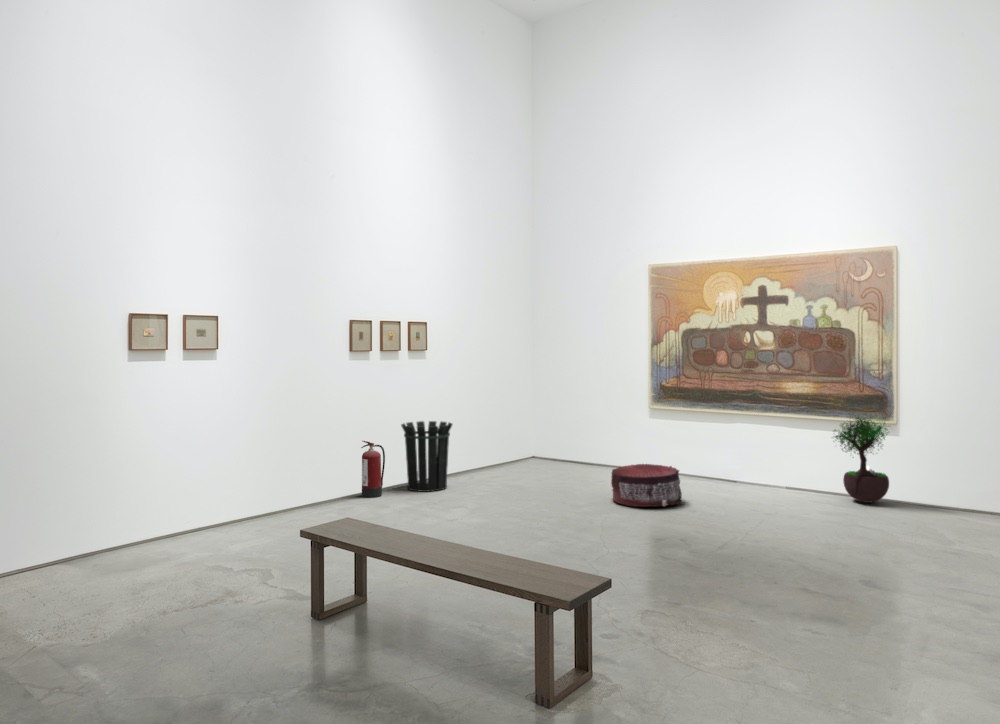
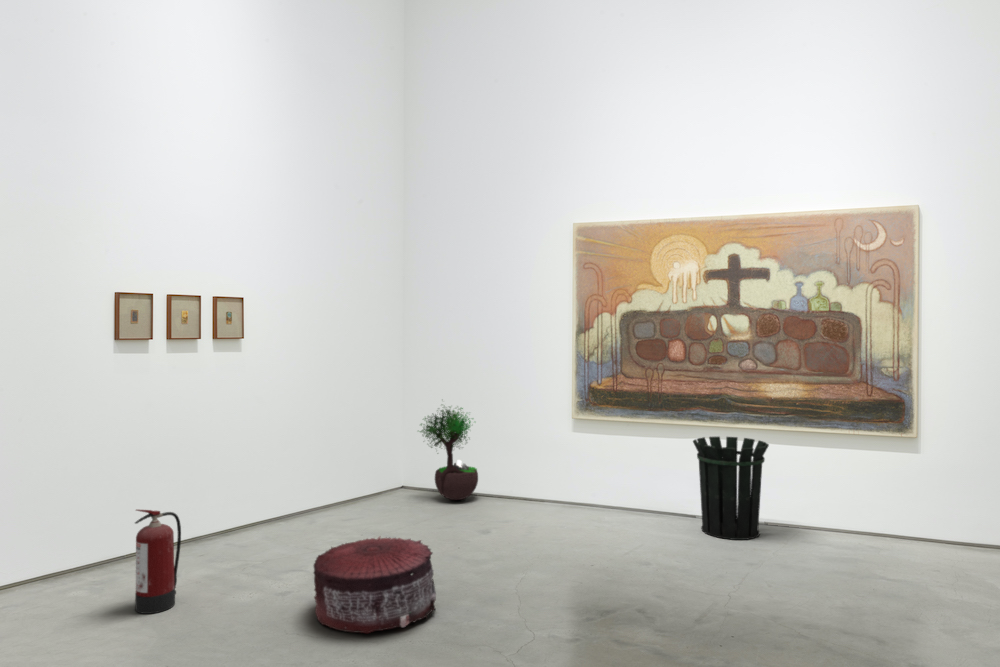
potted tree: present [834,413,889,503] -> present [420,407,478,500]
waste bin: present [401,421,452,492] -> present [693,437,769,540]
pouf: present [611,464,682,507] -> present [314,537,436,633]

